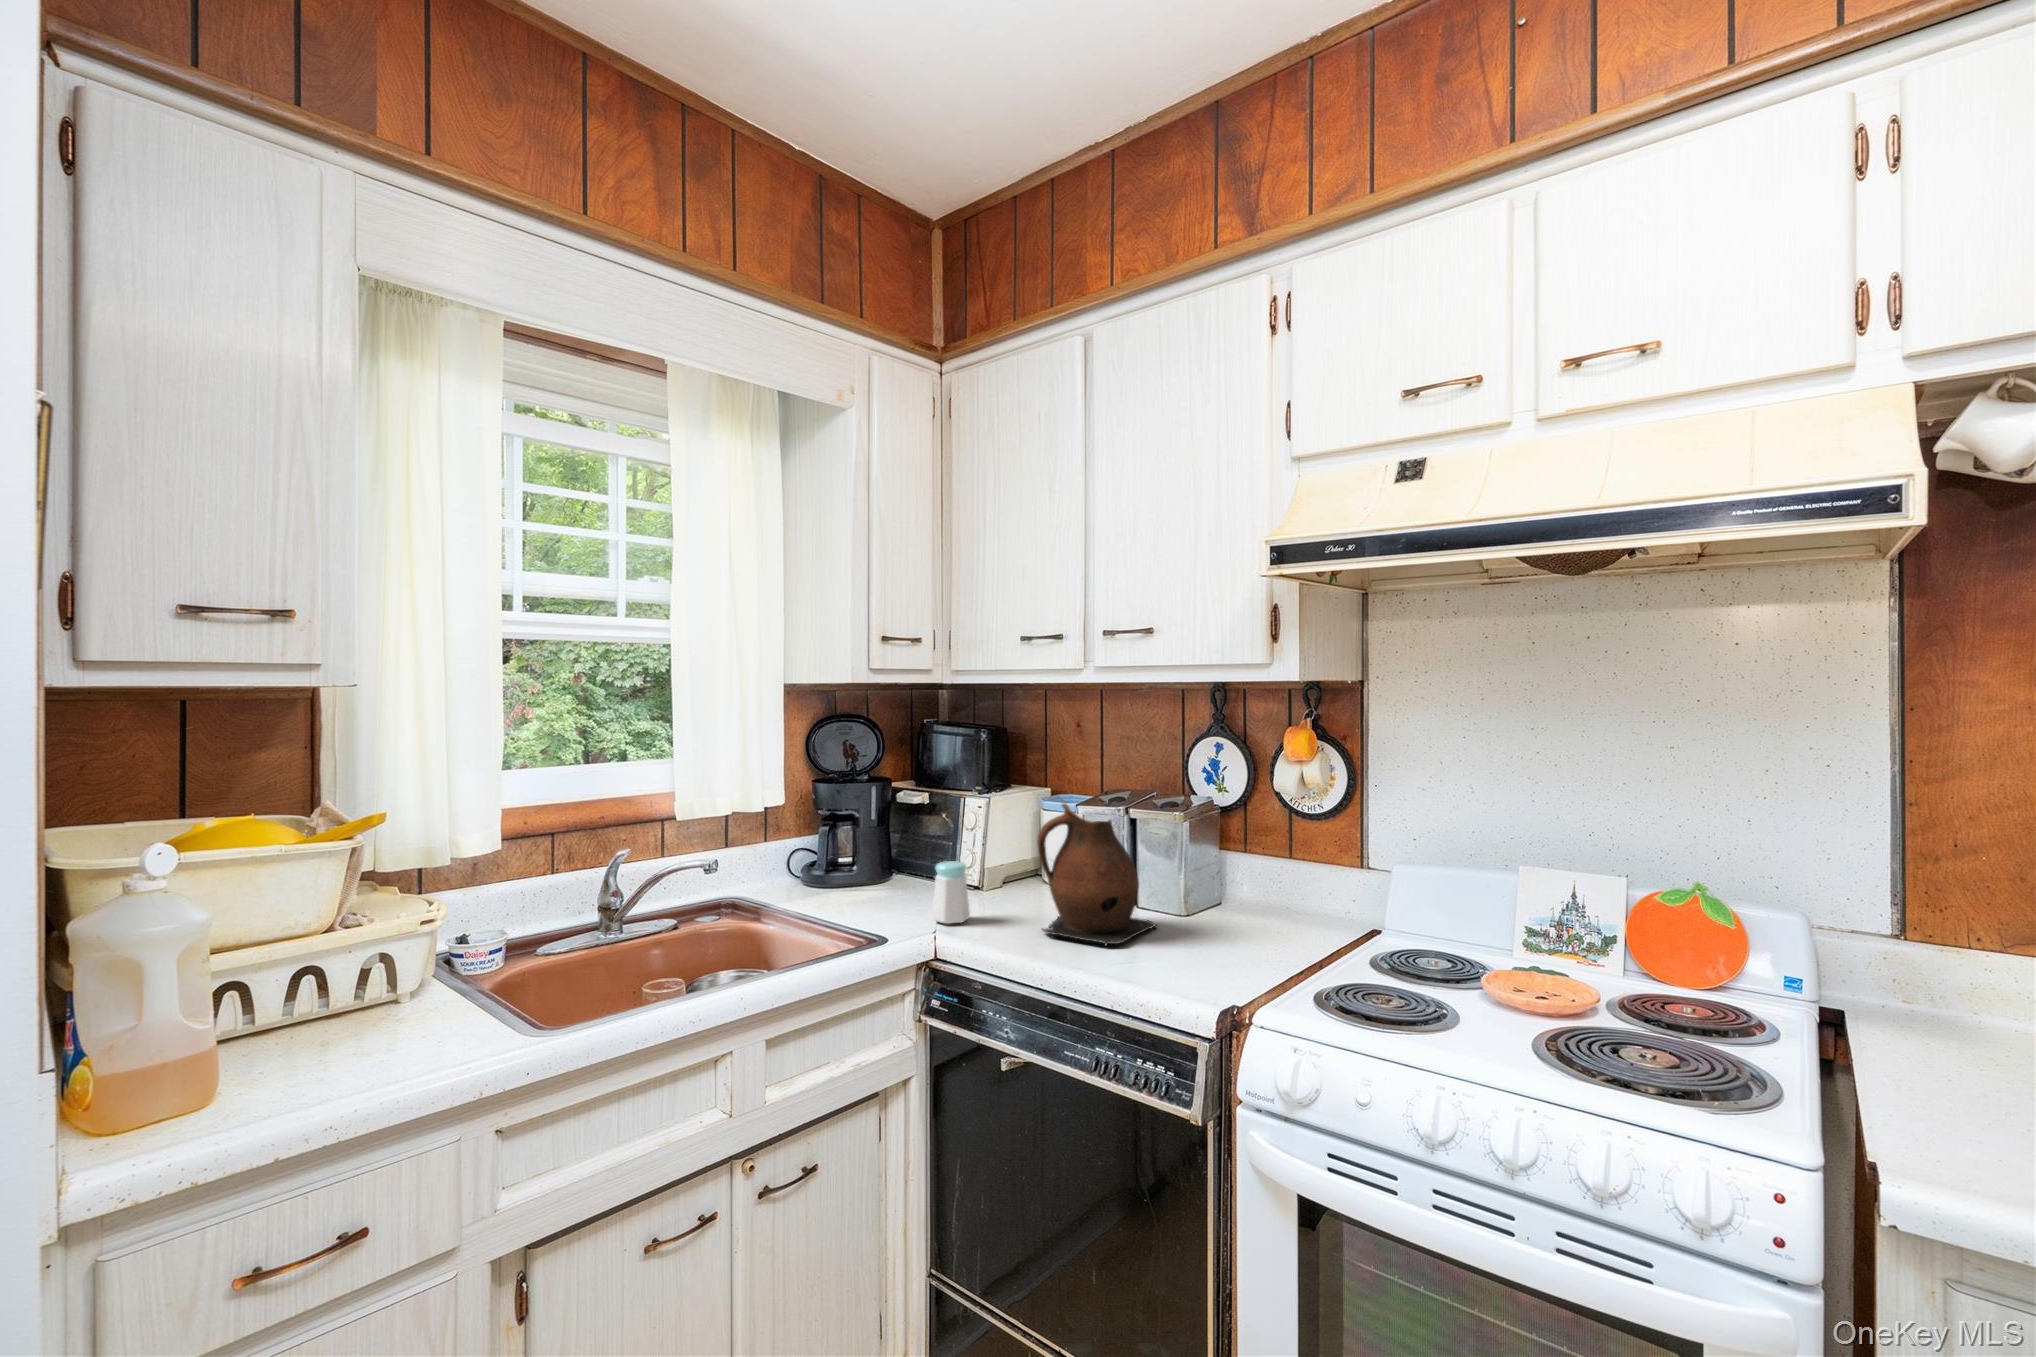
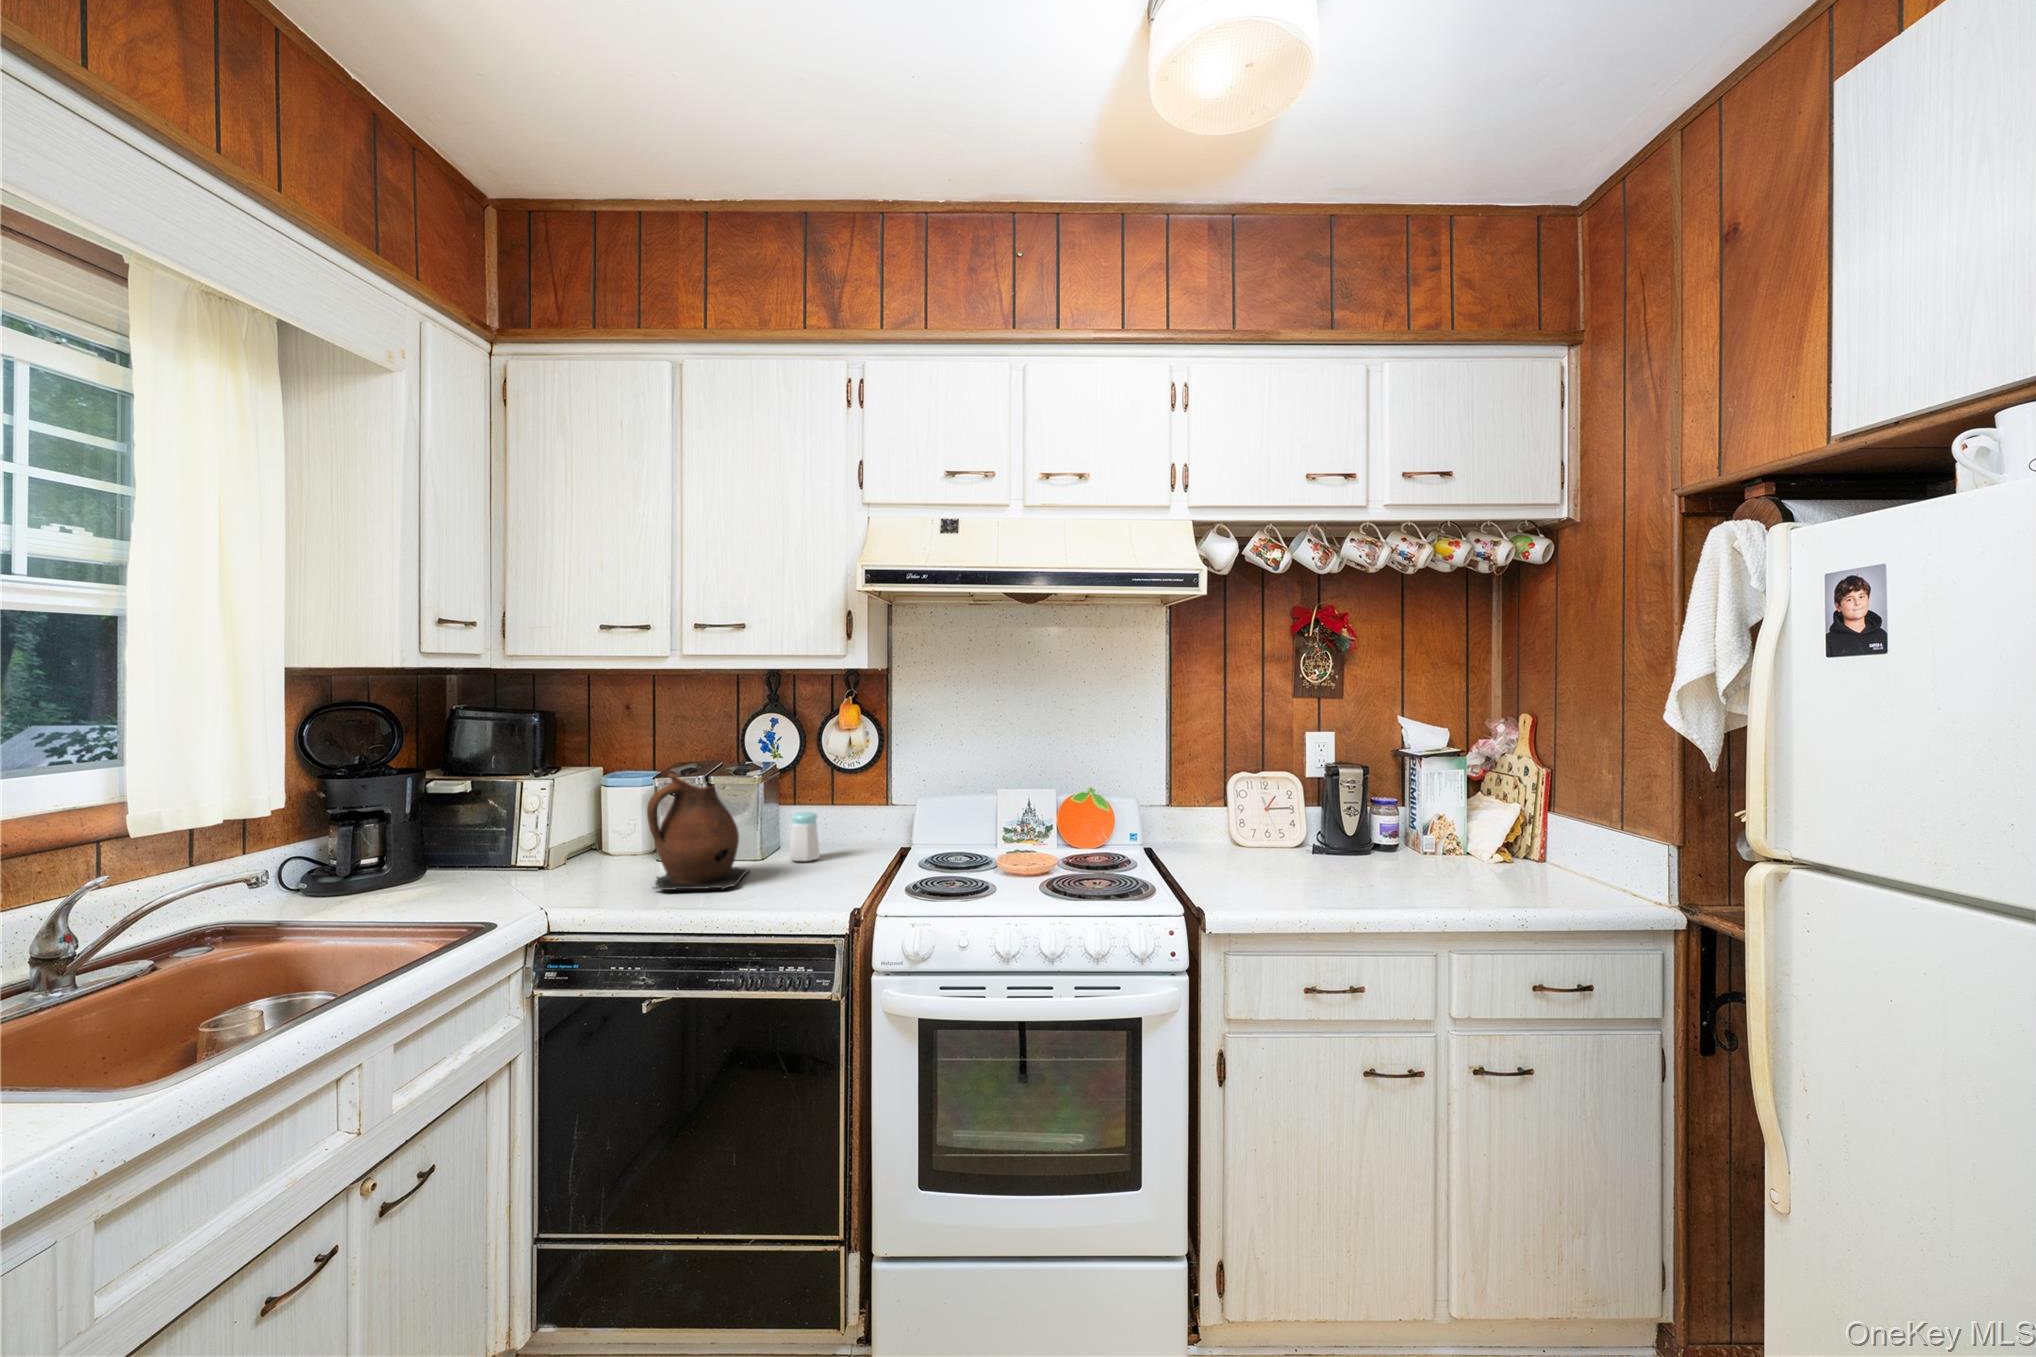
salt shaker: present [932,861,970,924] -> present [789,812,819,861]

